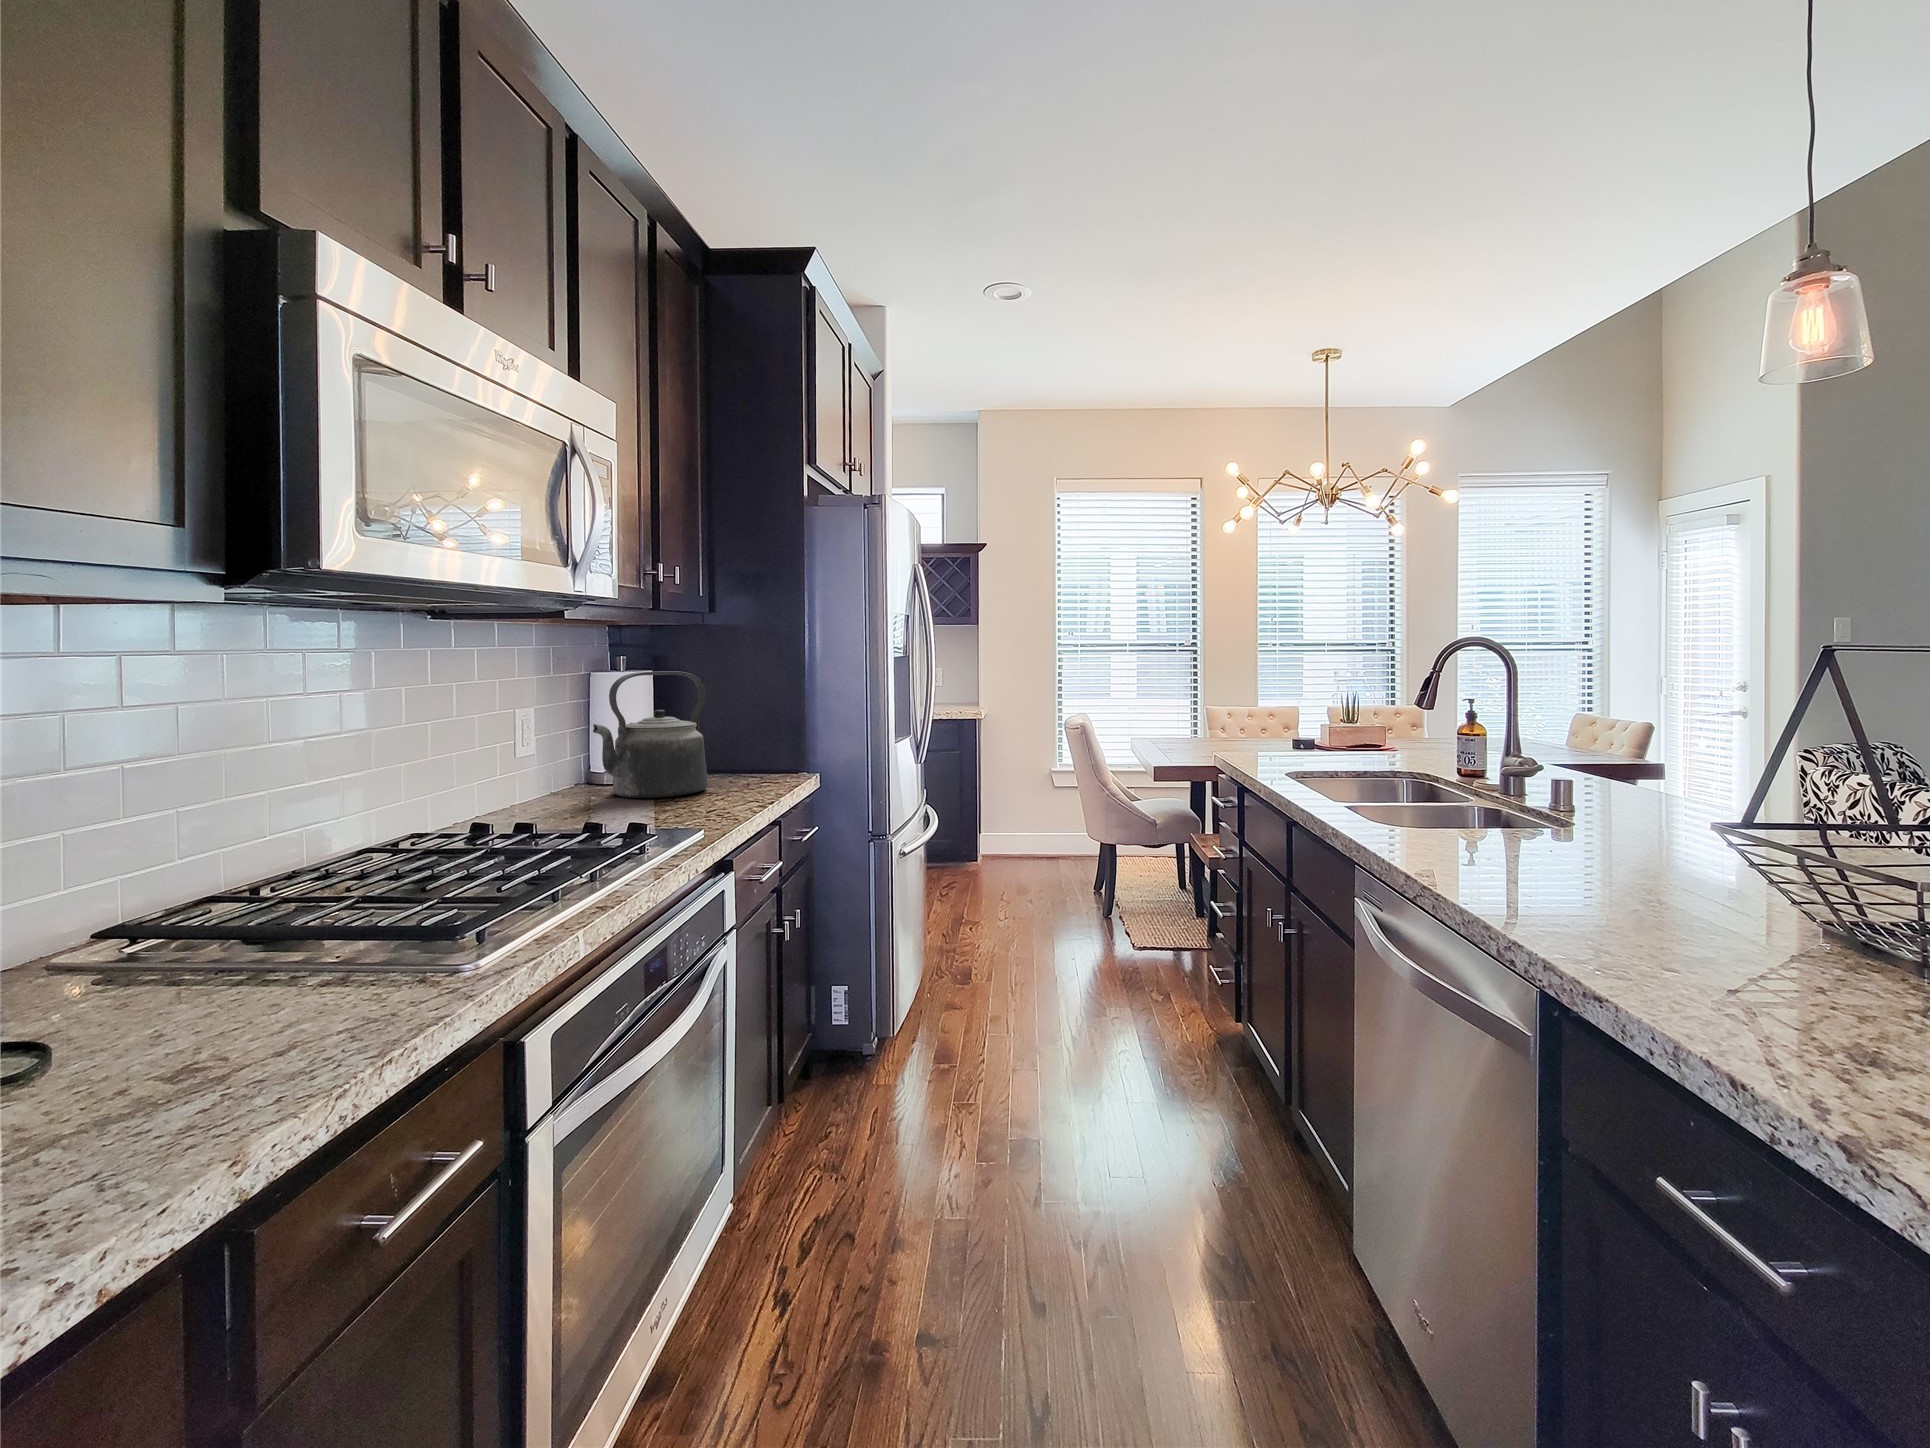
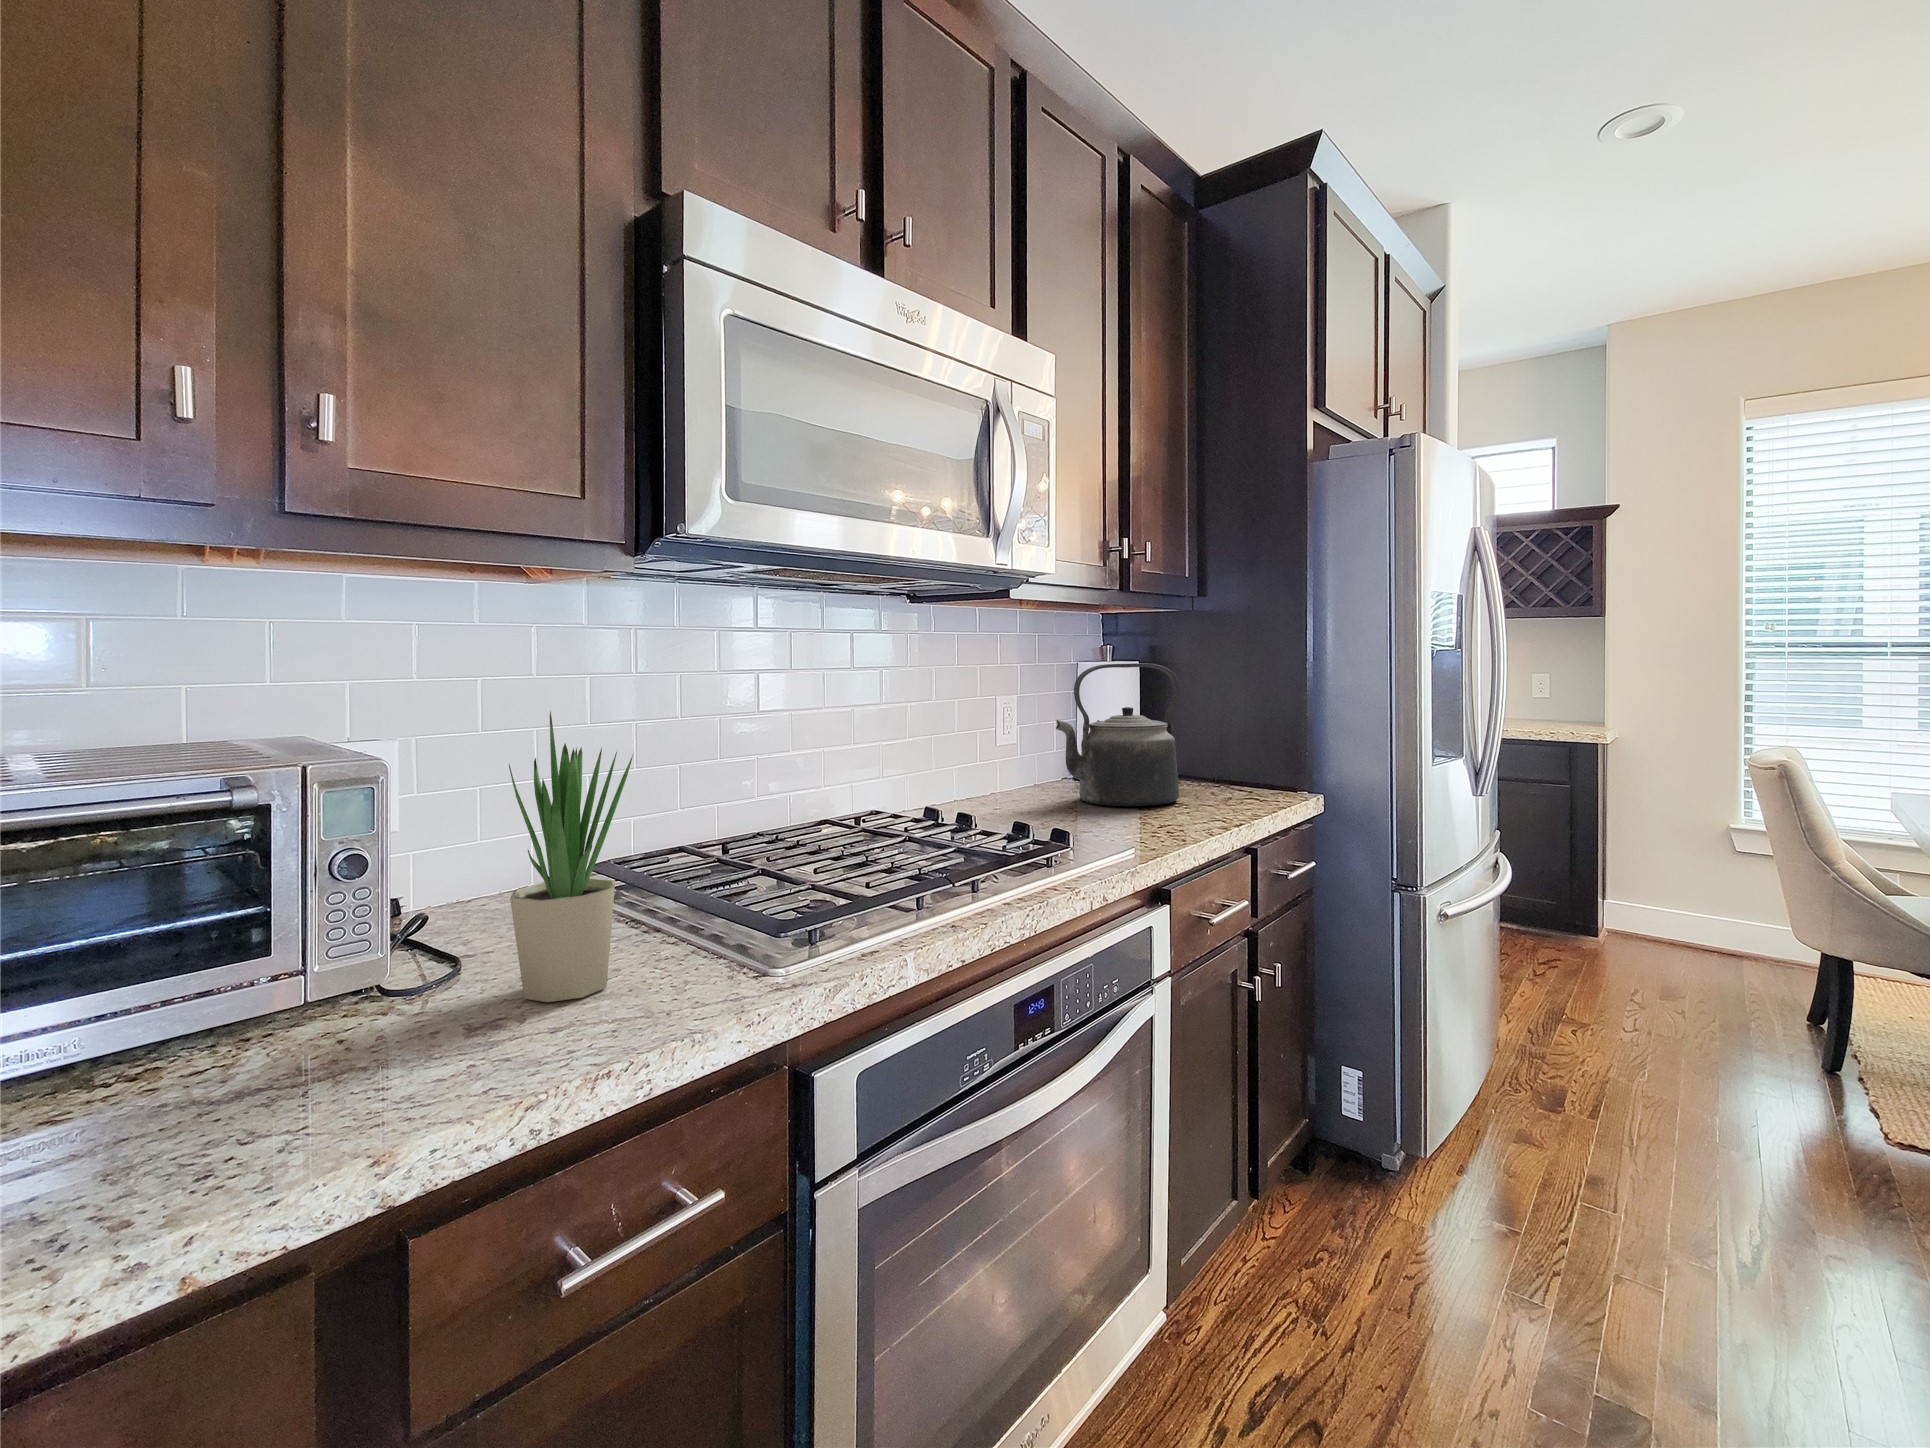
potted plant: none [167,741,319,1035] -> present [509,712,633,1002]

